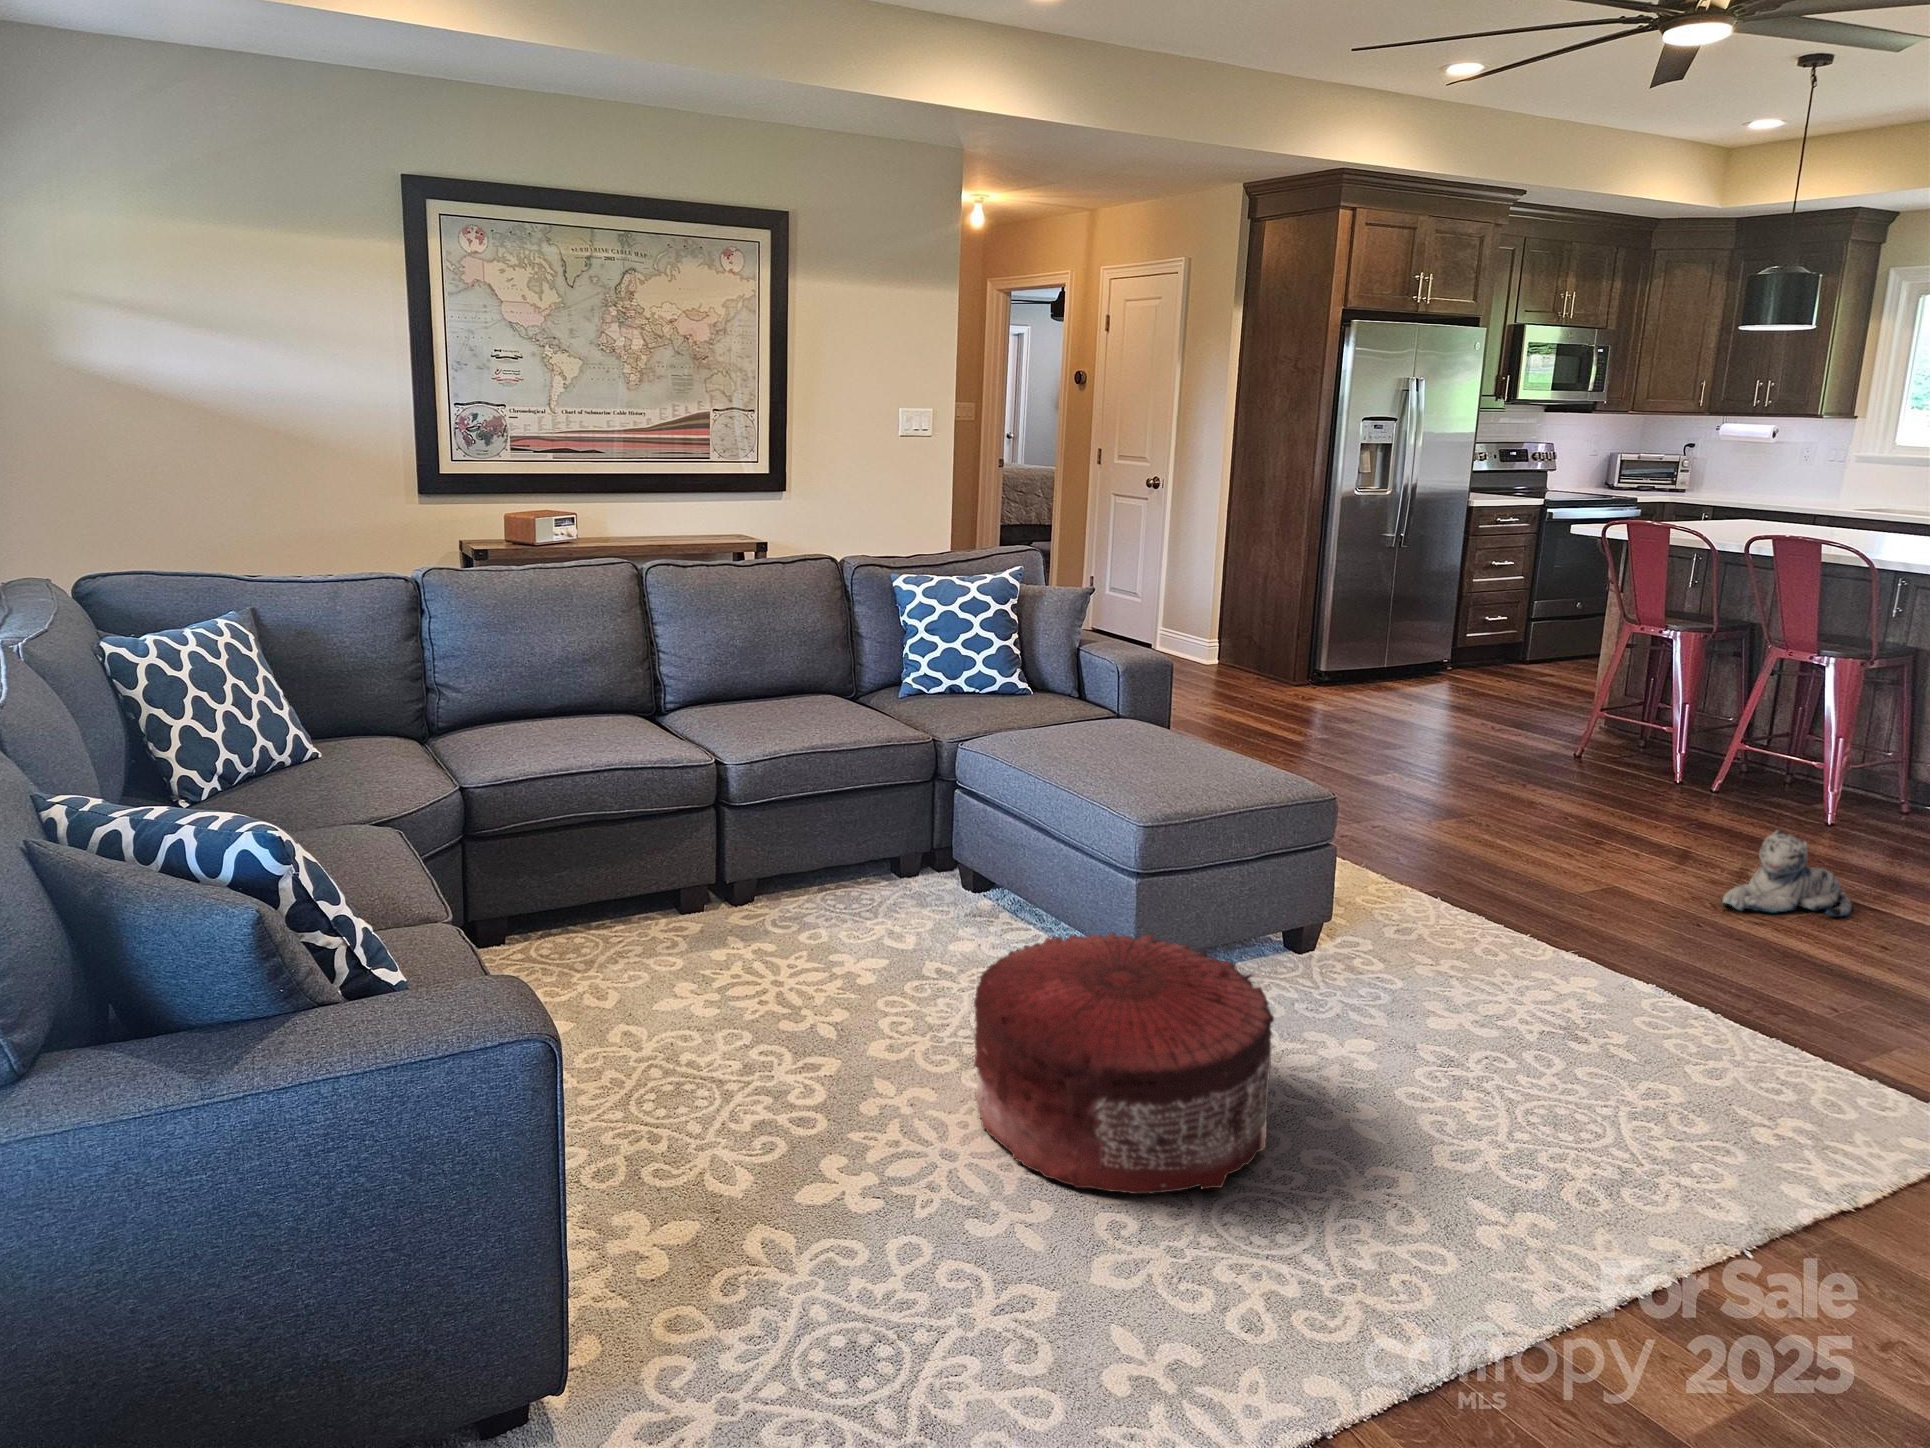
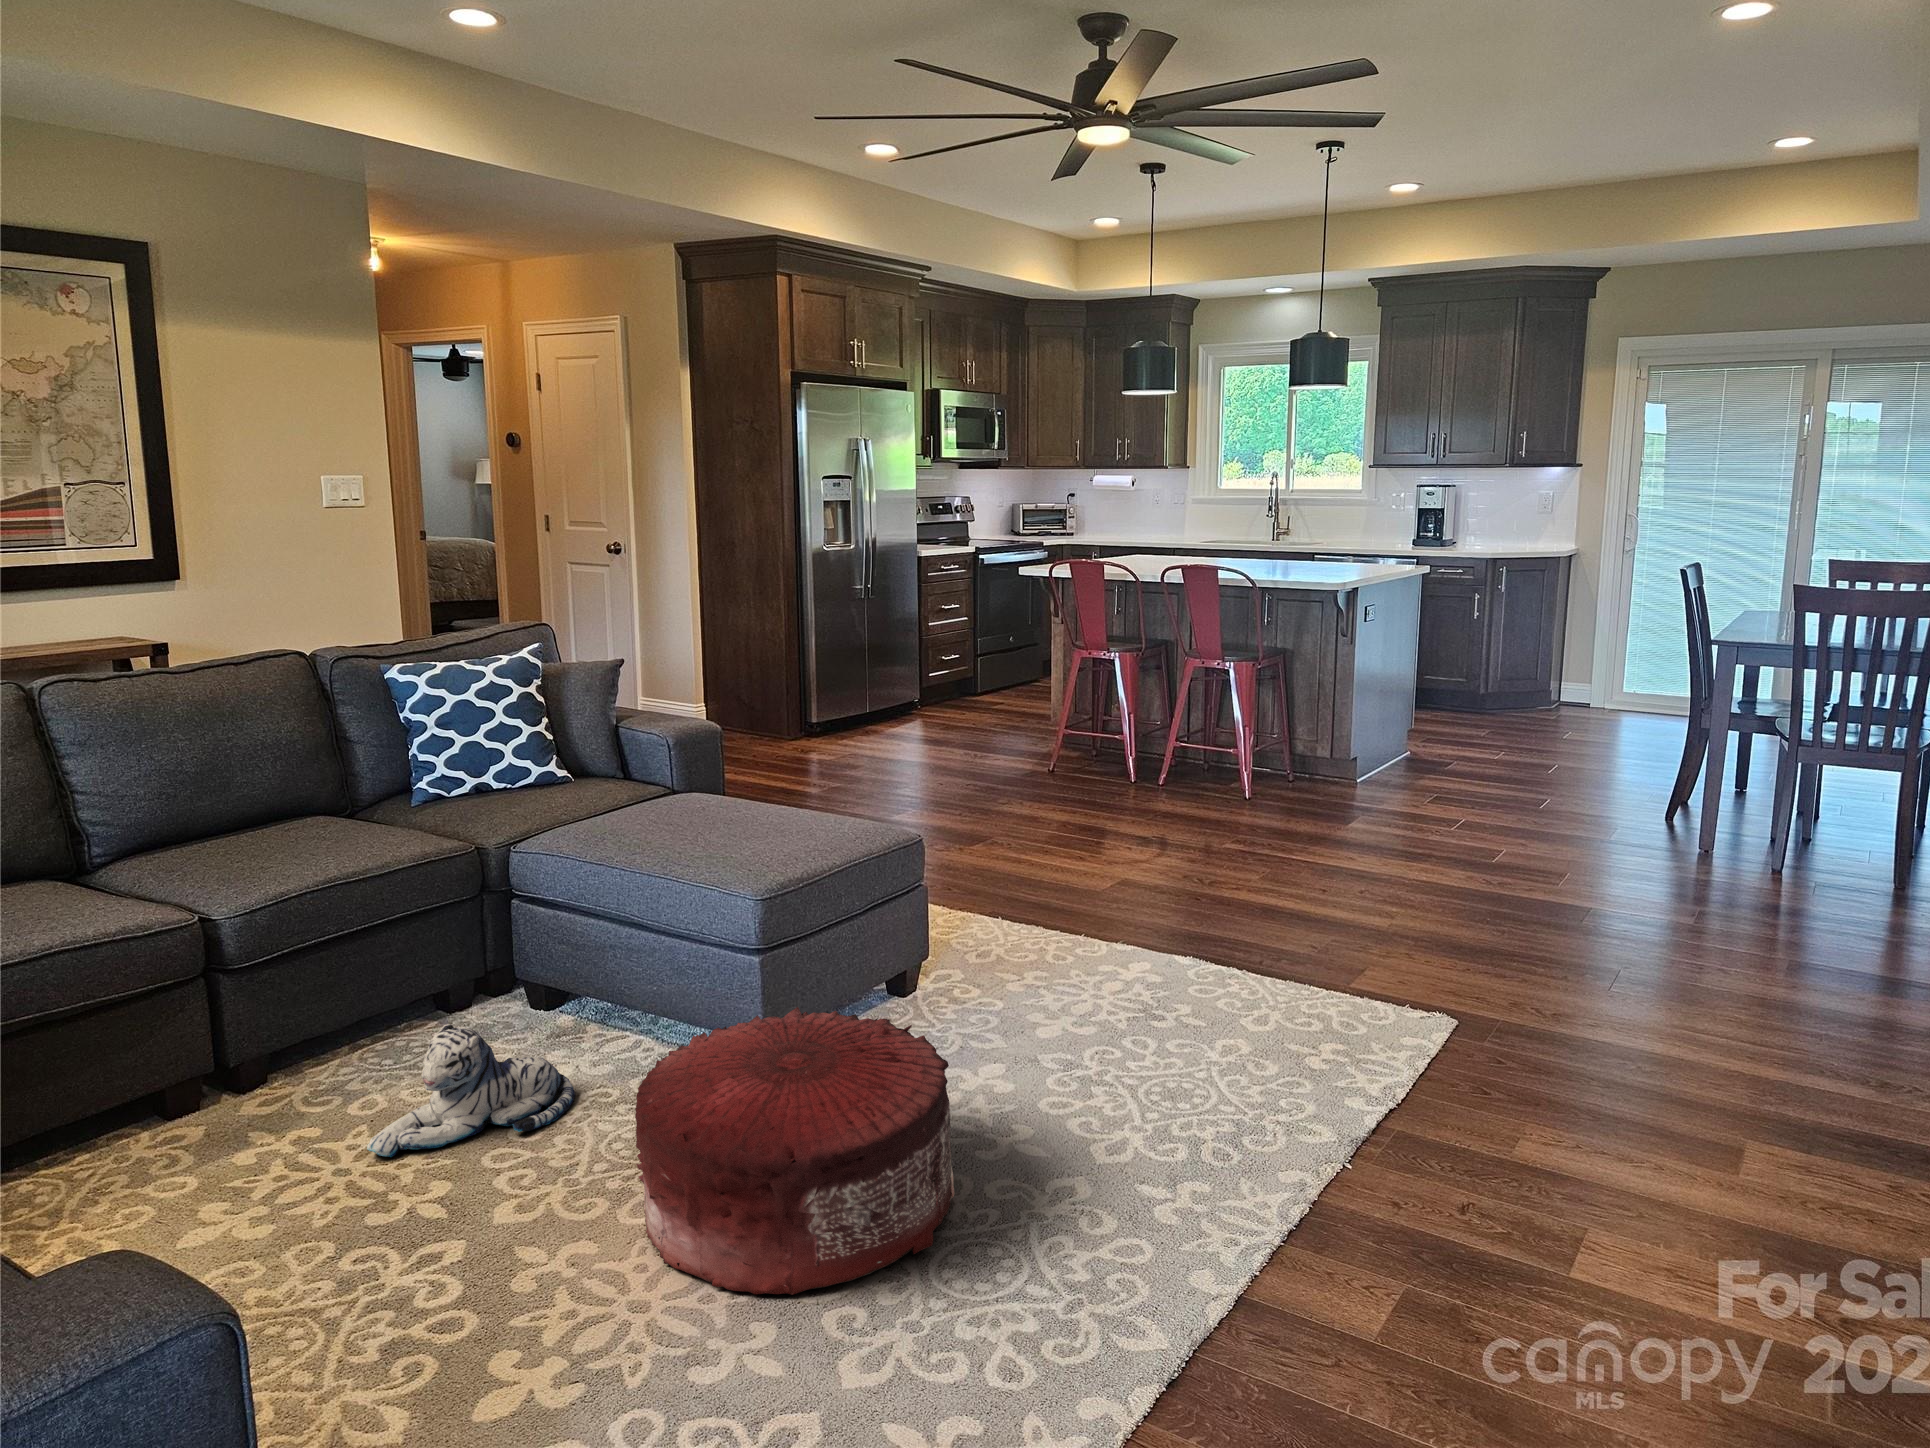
plush toy: present [1722,831,1852,917] -> present [367,1024,575,1157]

